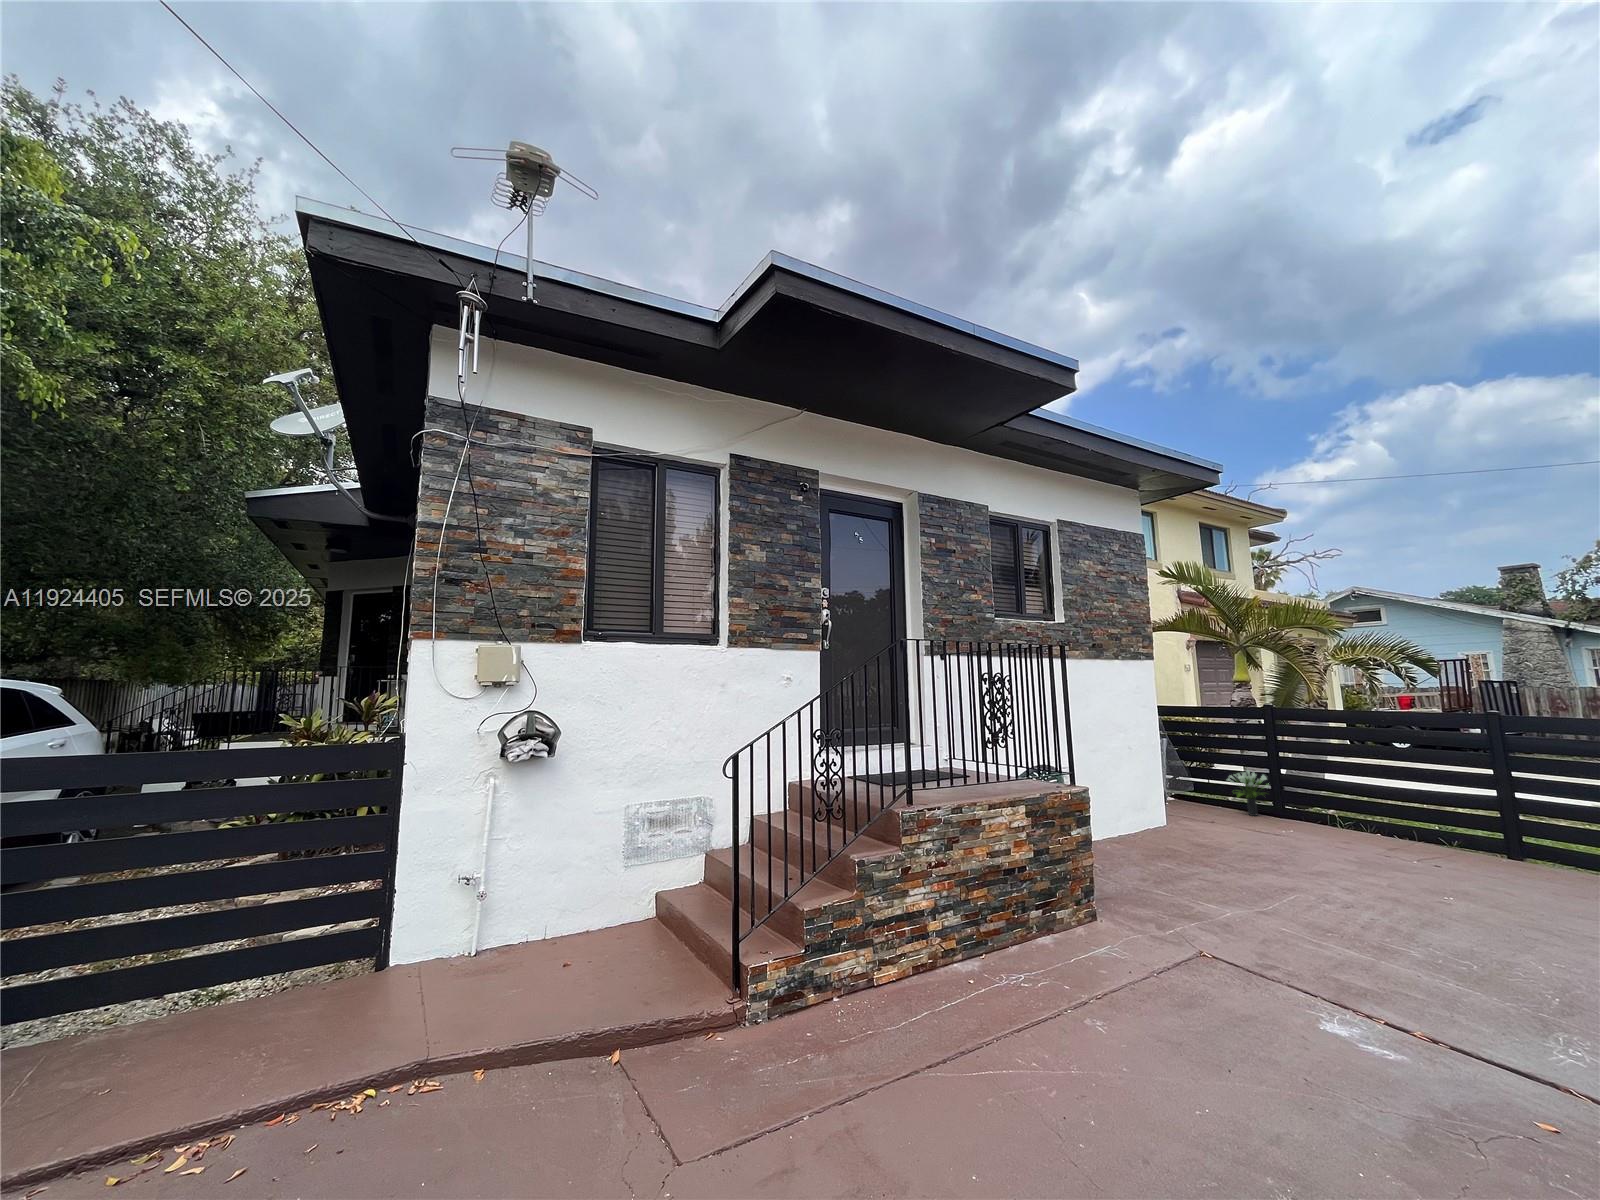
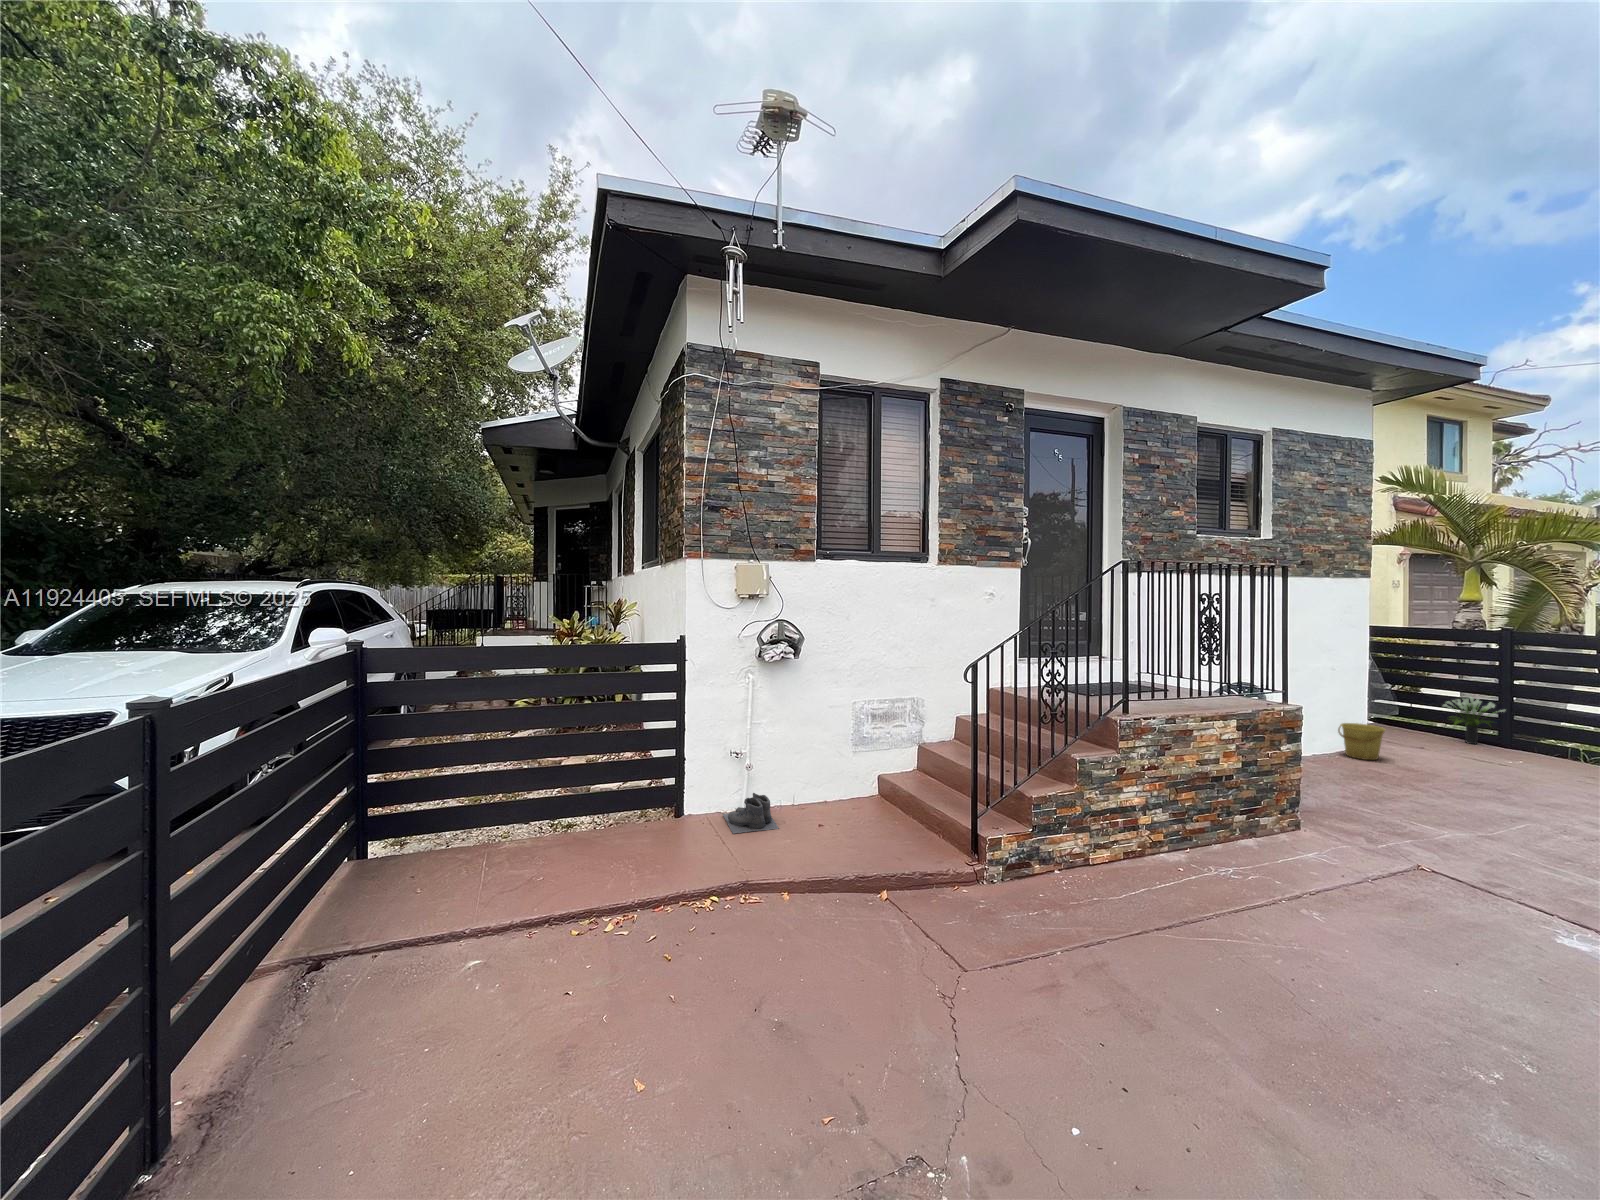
bucket: none [1139,802,1178,838] -> present [1338,723,1386,760]
boots: none [442,932,510,991] -> present [723,793,779,834]

